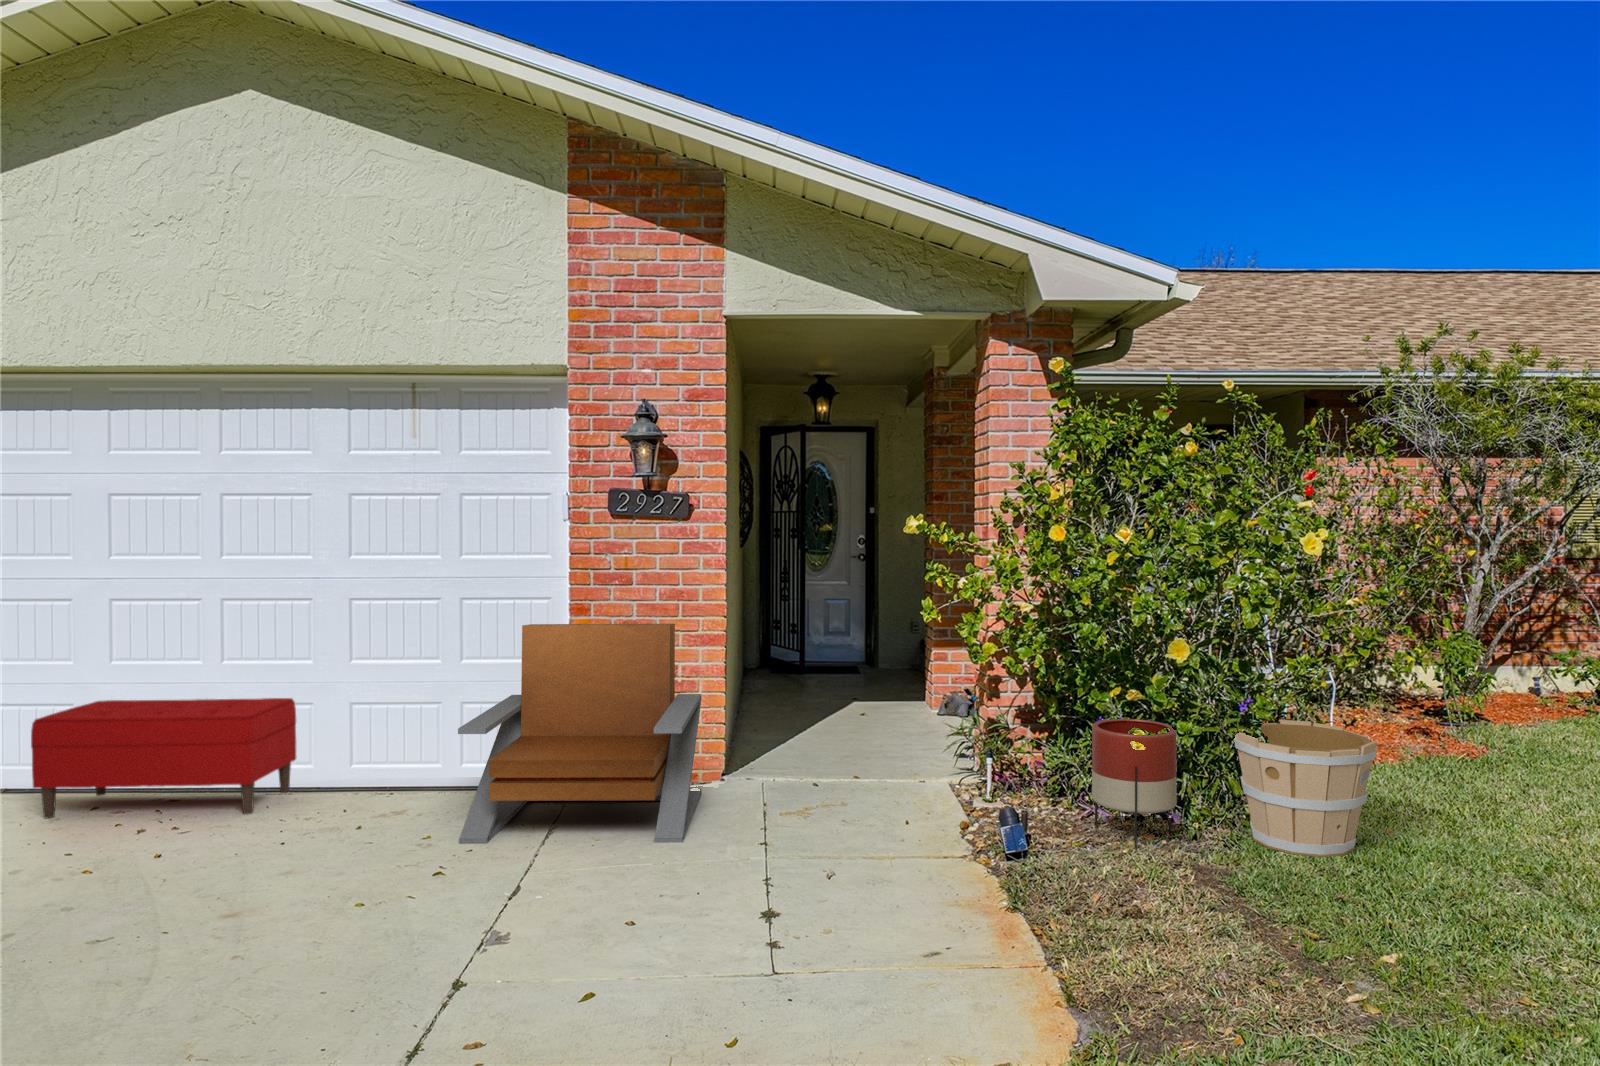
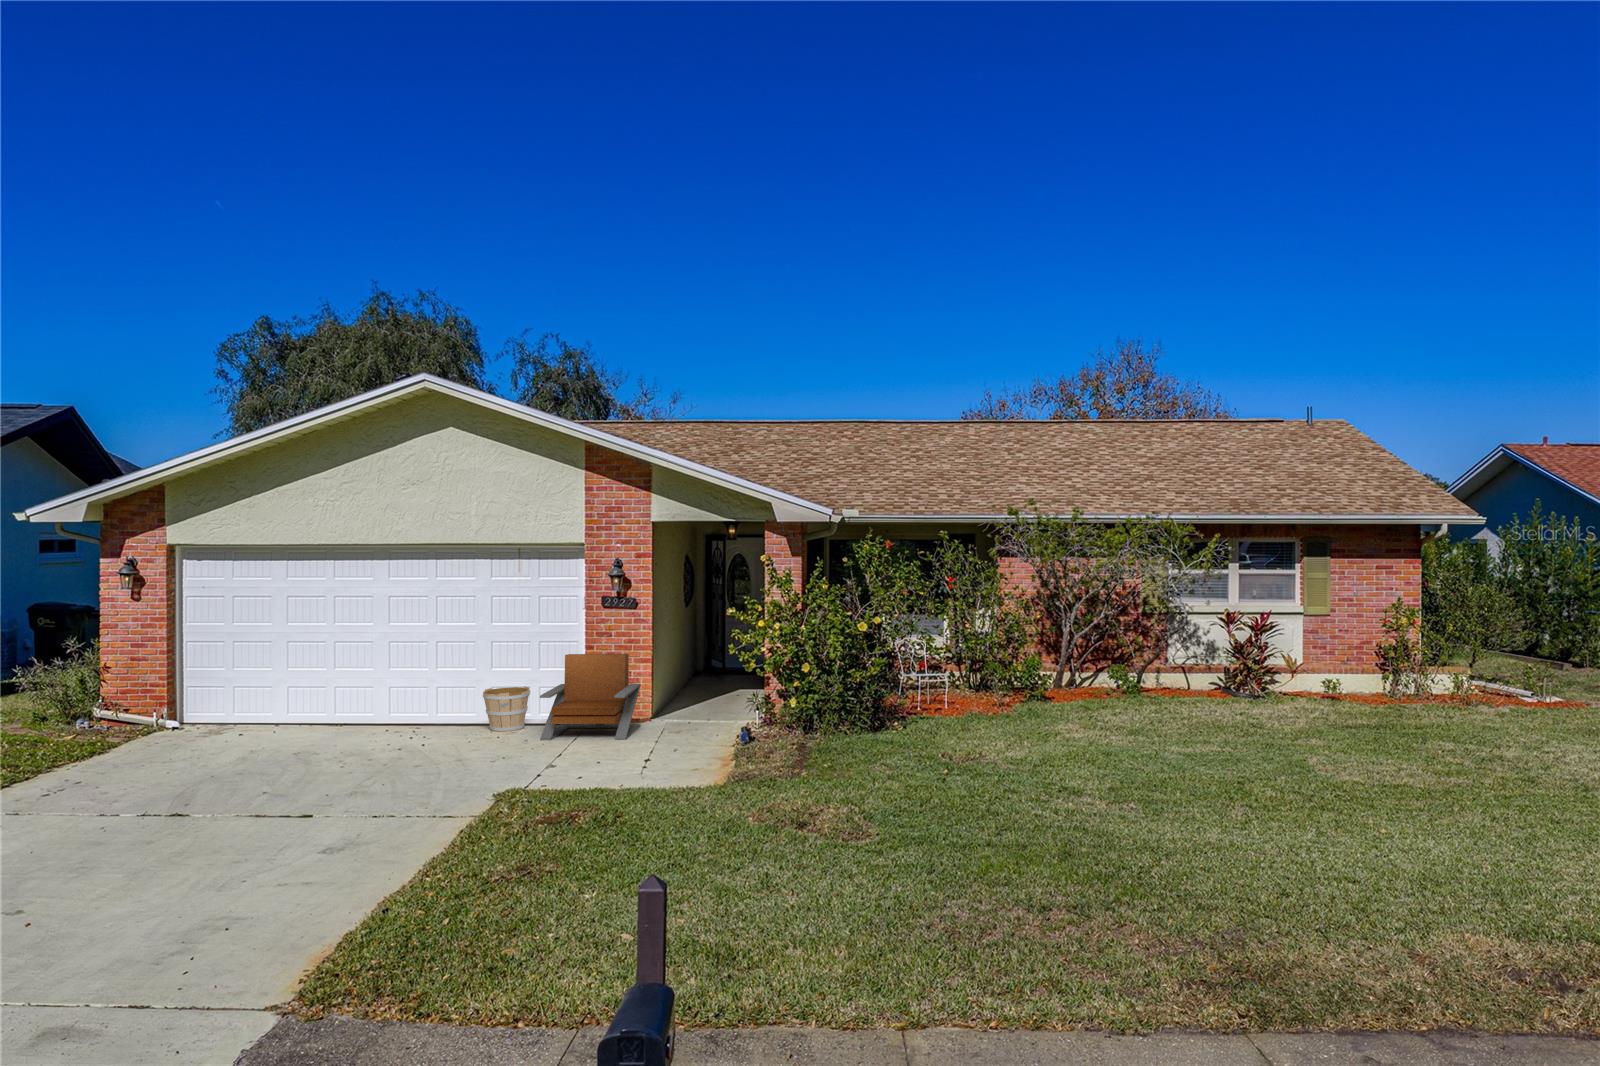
bench: present [31,698,296,818] -> none [369,686,470,733]
planter: present [1092,719,1177,849] -> none [785,693,817,742]
wooden bucket: present [1233,720,1377,857] -> present [483,686,530,732]

